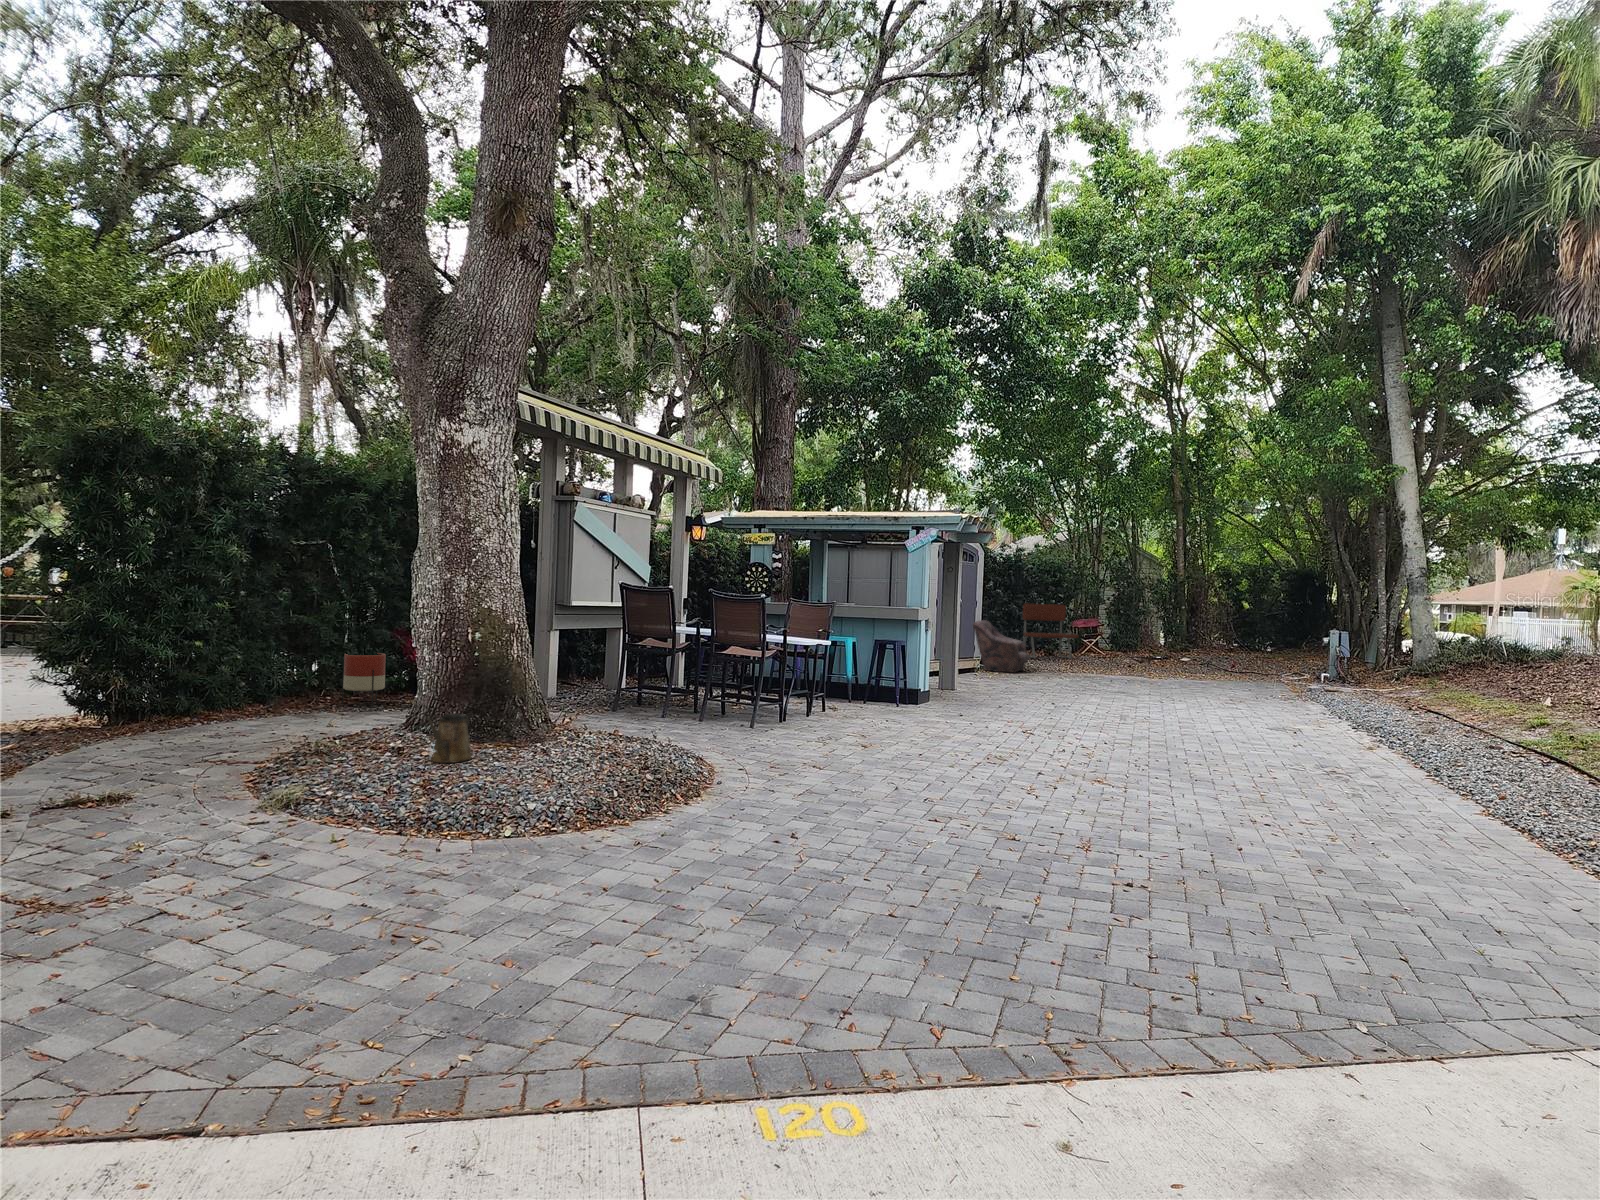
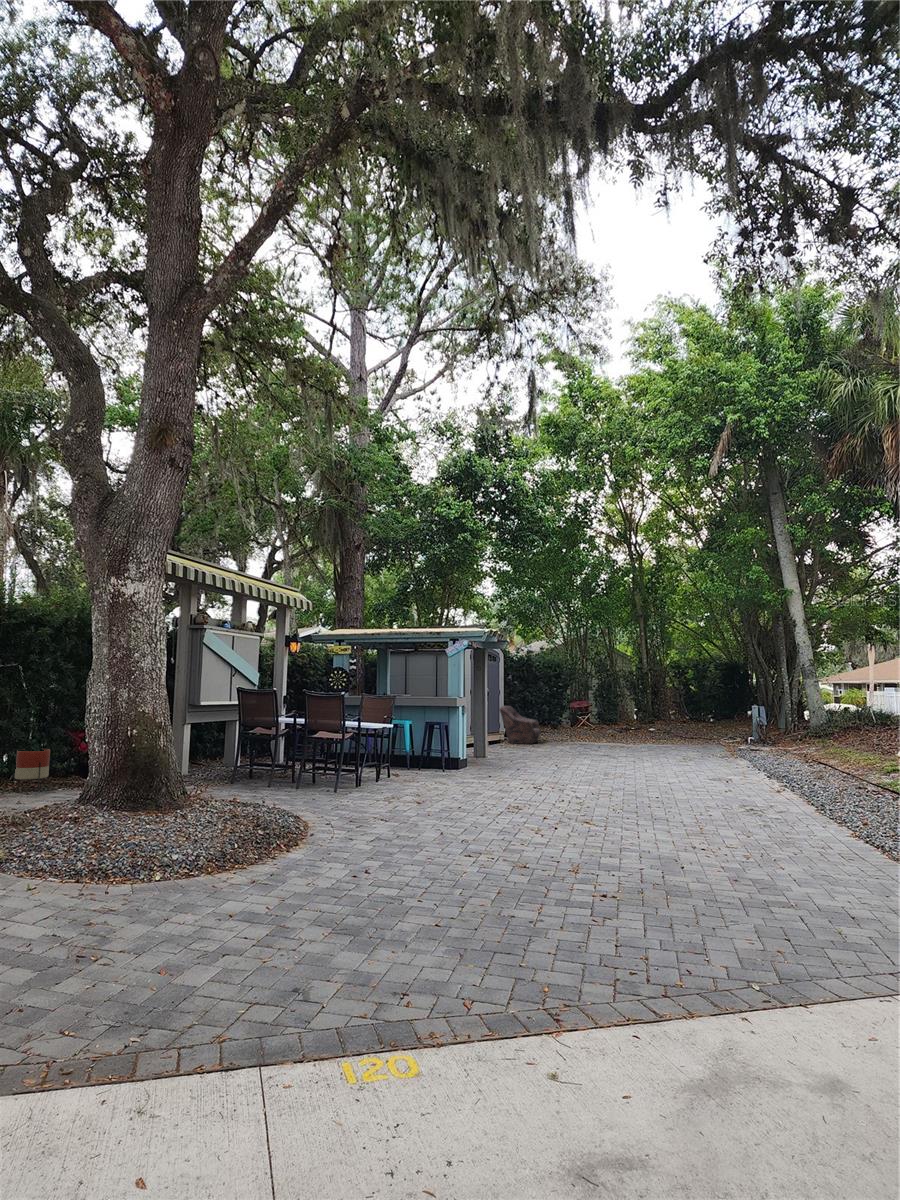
bench: present [1023,603,1079,659] -> none [537,692,578,733]
watering can: present [426,714,473,763] -> none [96,791,130,828]

